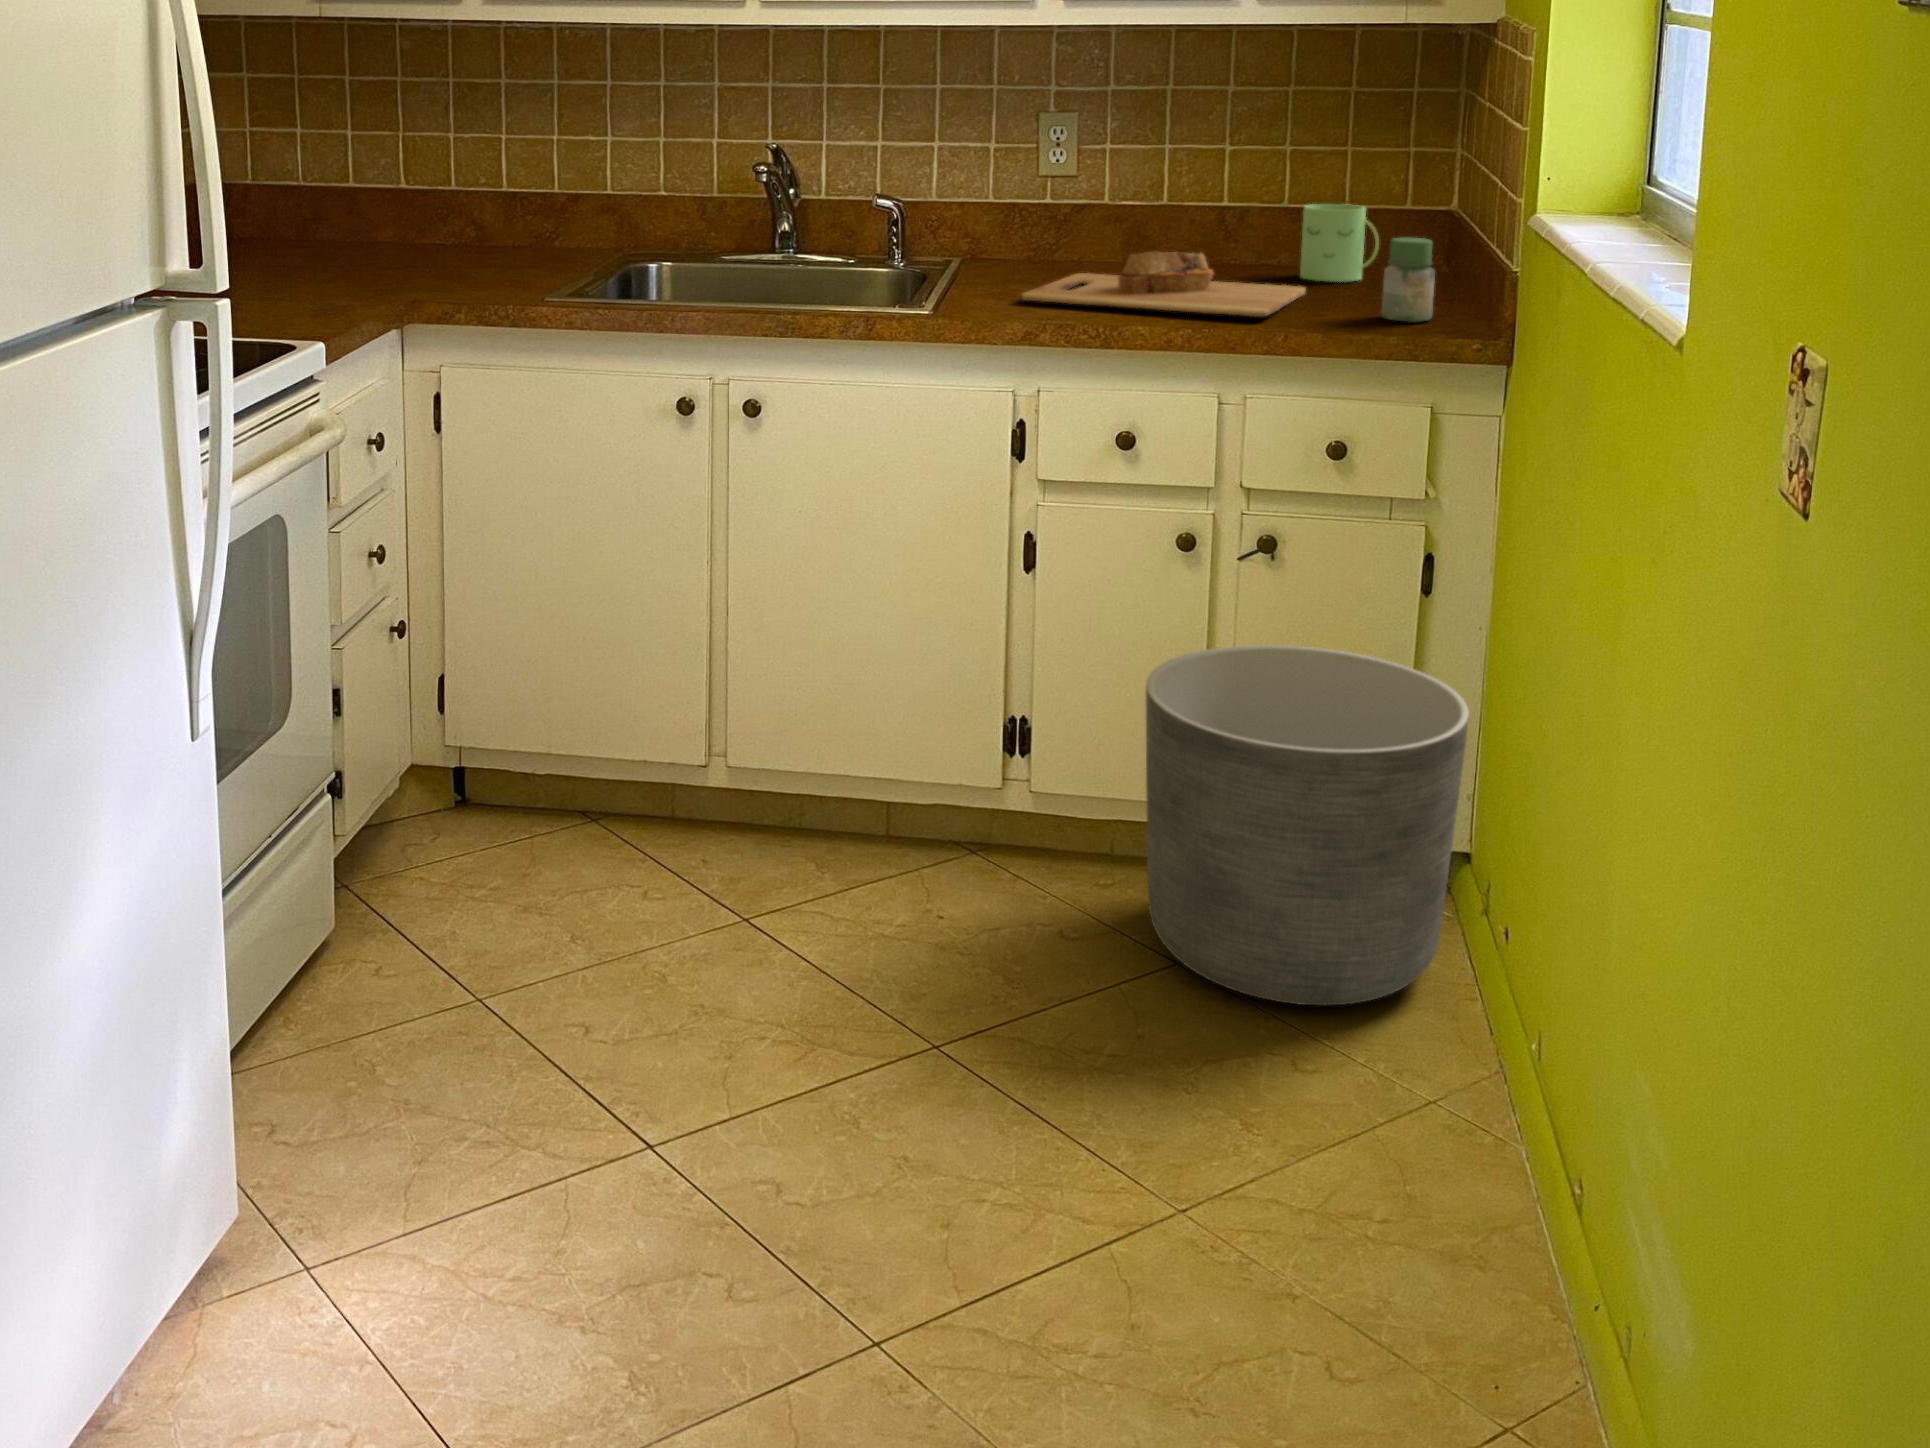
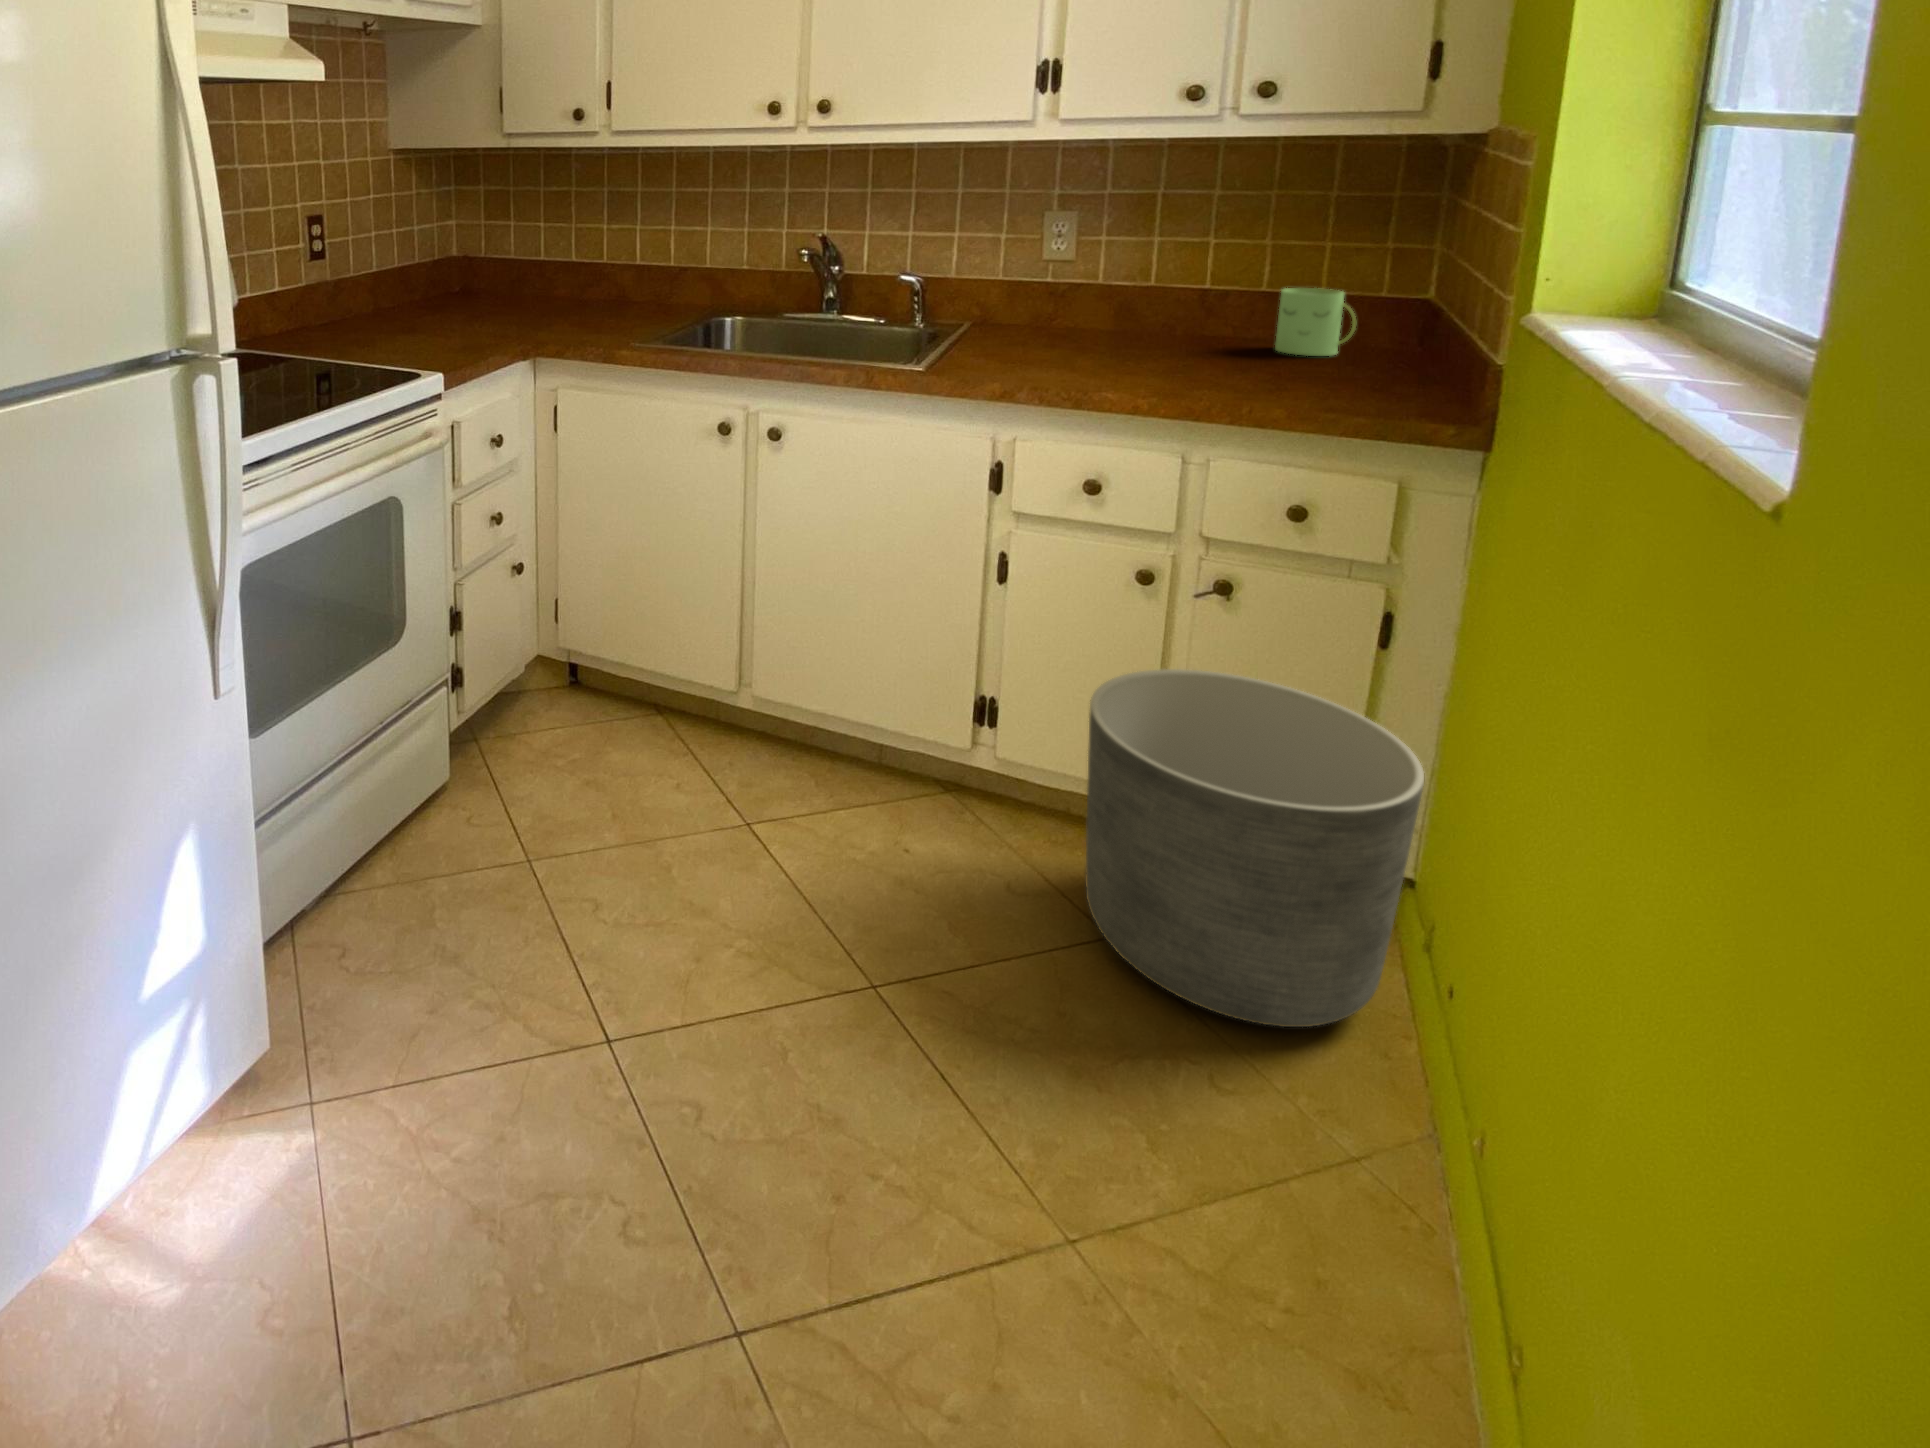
jar: present [1381,237,1435,322] -> none [1351,323,1411,400]
cutting board: present [1022,252,1306,317] -> none [1006,326,1278,388]

